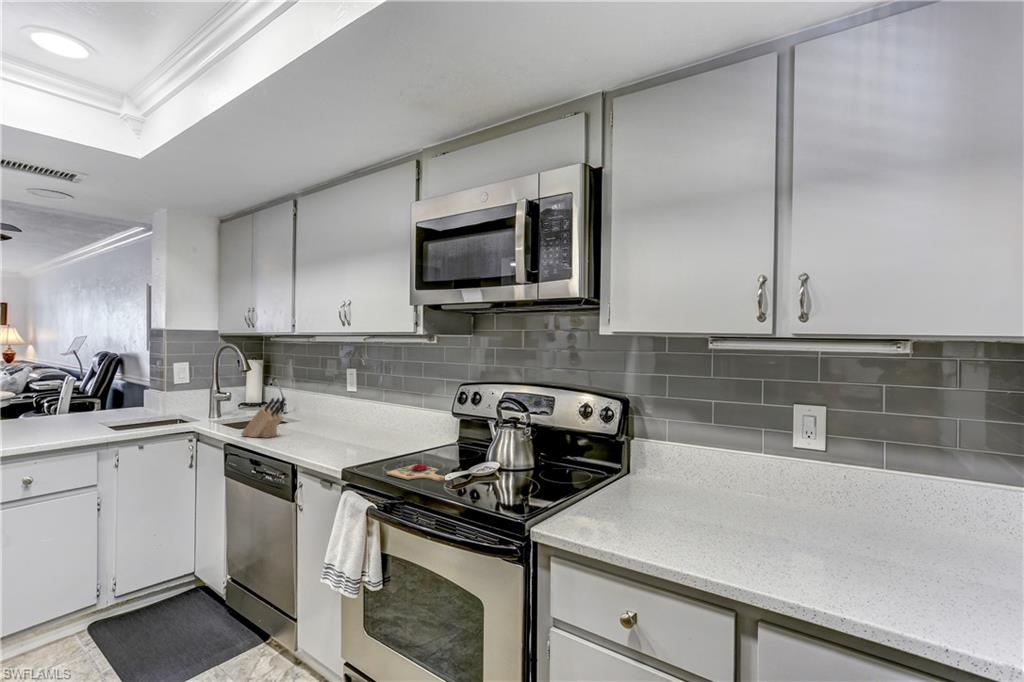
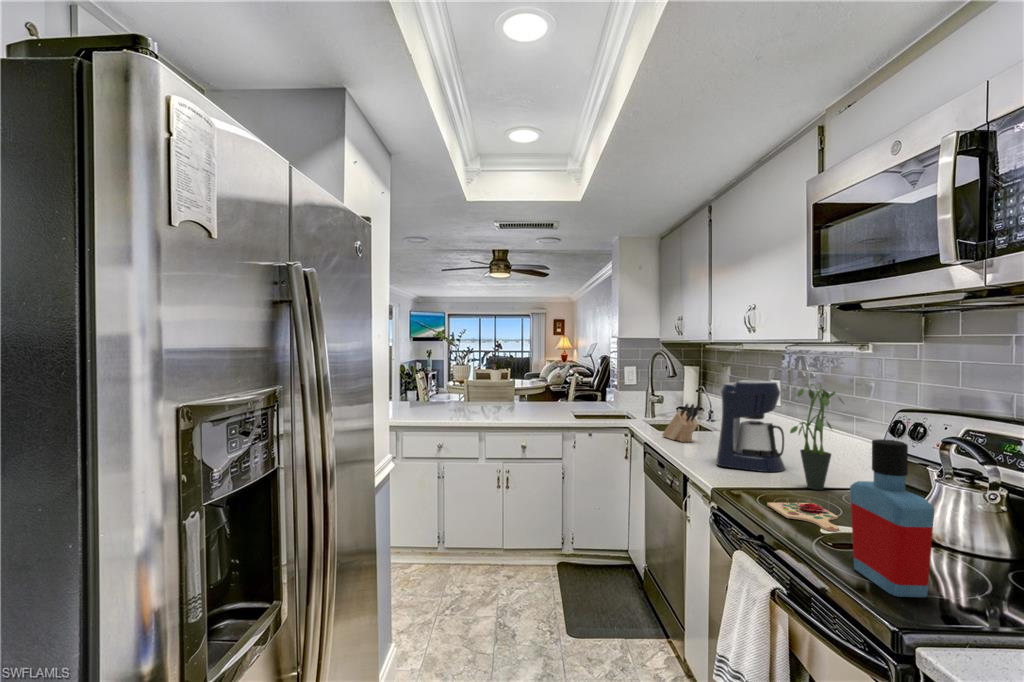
potted plant: none [390,368,428,454] -> present [790,384,844,490]
coffee maker: none [317,369,376,452] -> present [716,380,785,472]
bottle: none [468,403,522,509] -> present [850,439,934,597]

